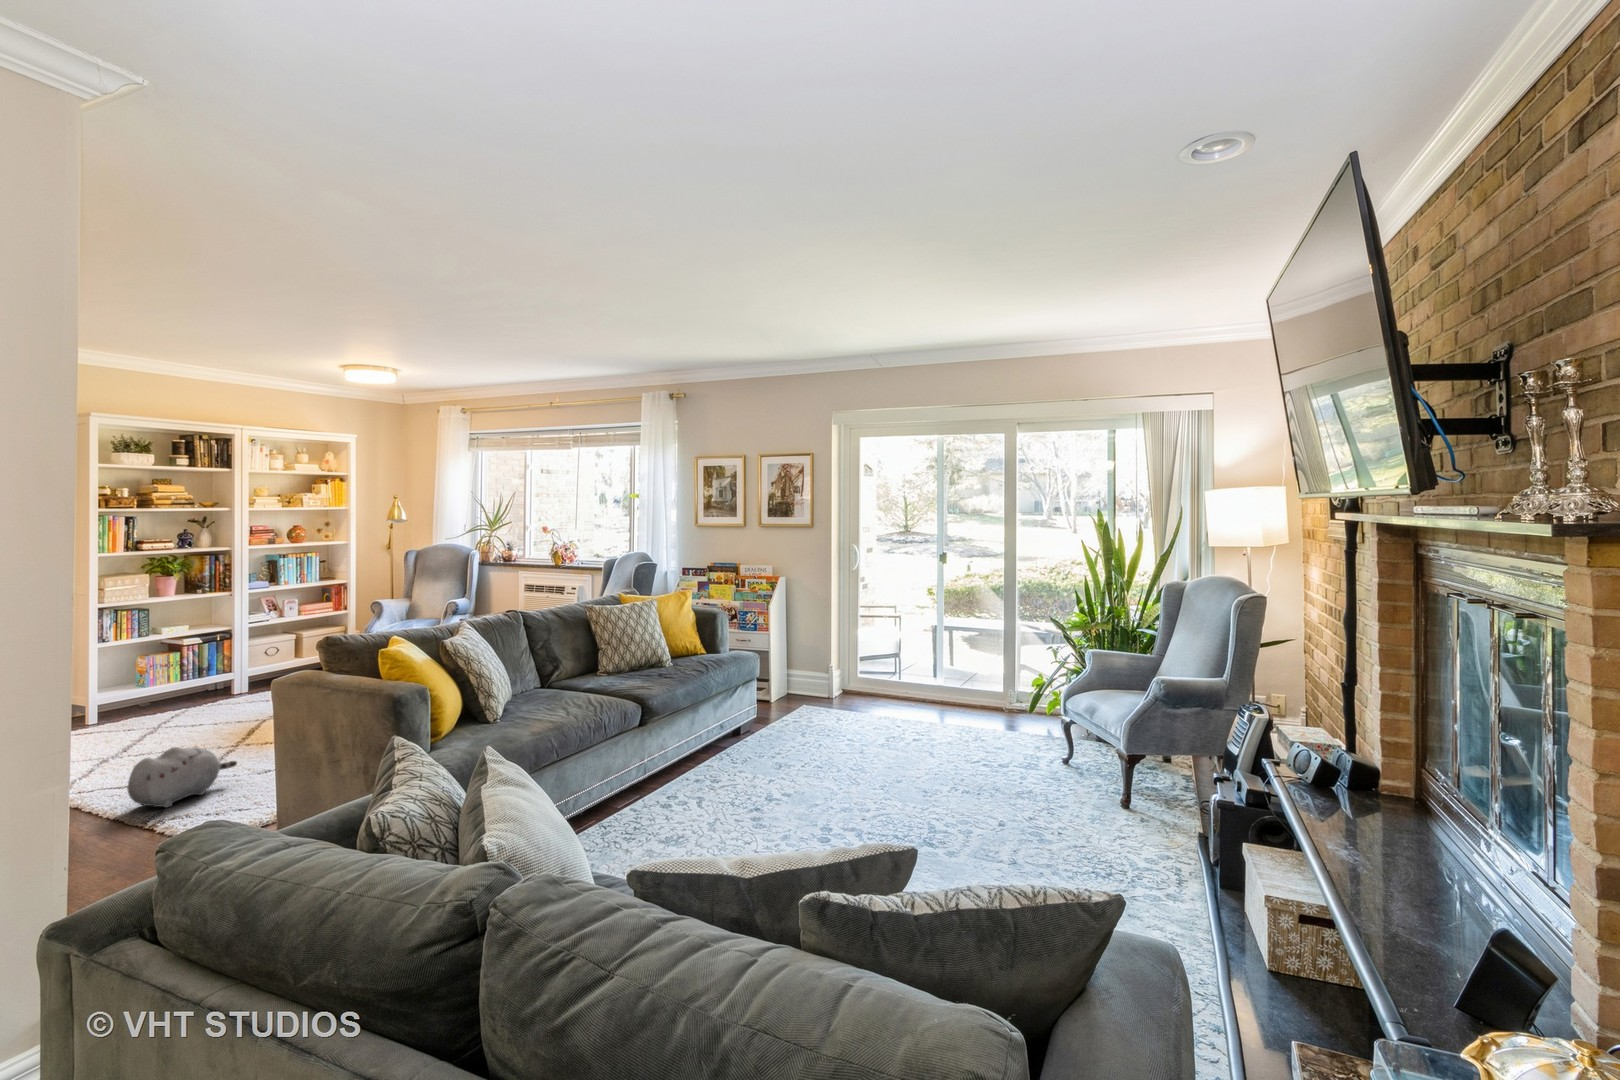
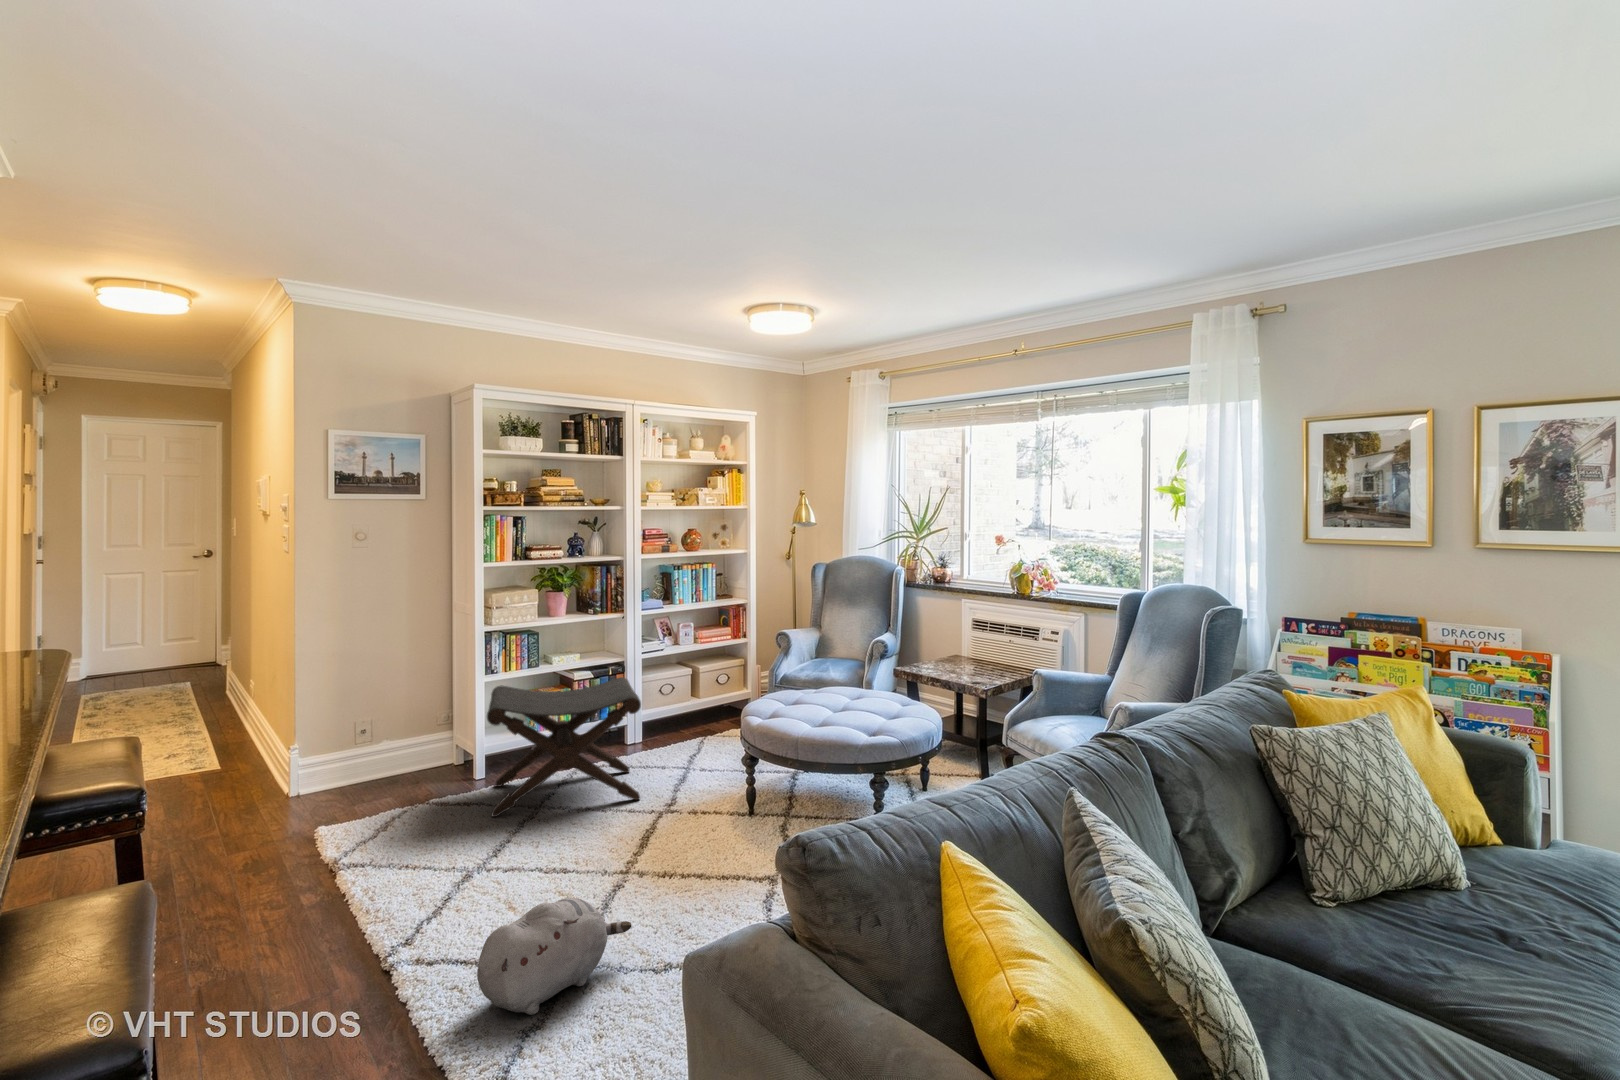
footstool: none [109,637,247,739] -> present [487,677,641,817]

